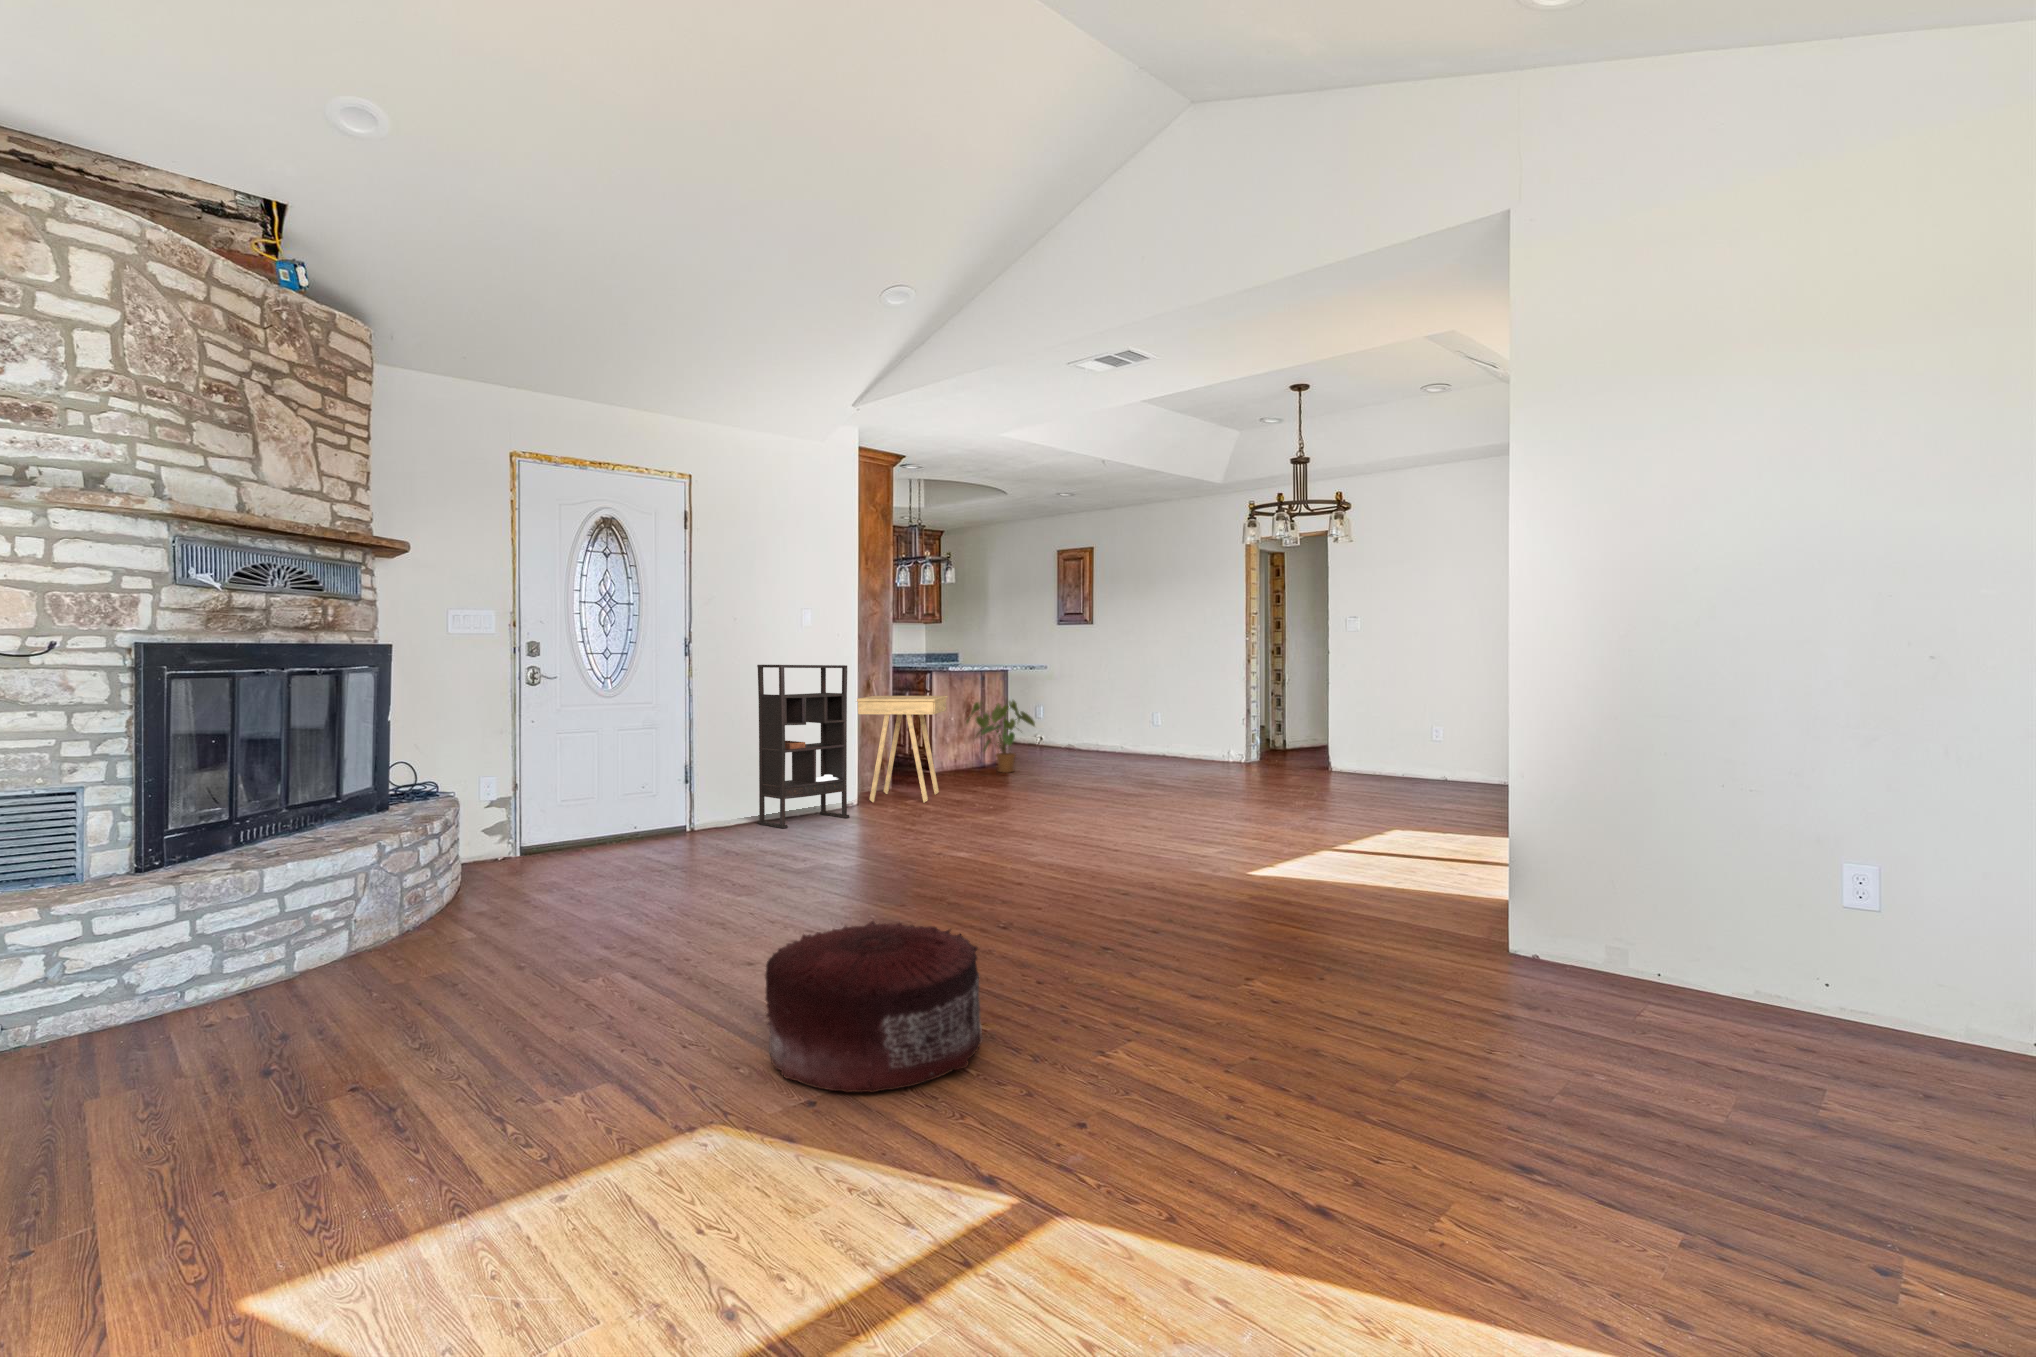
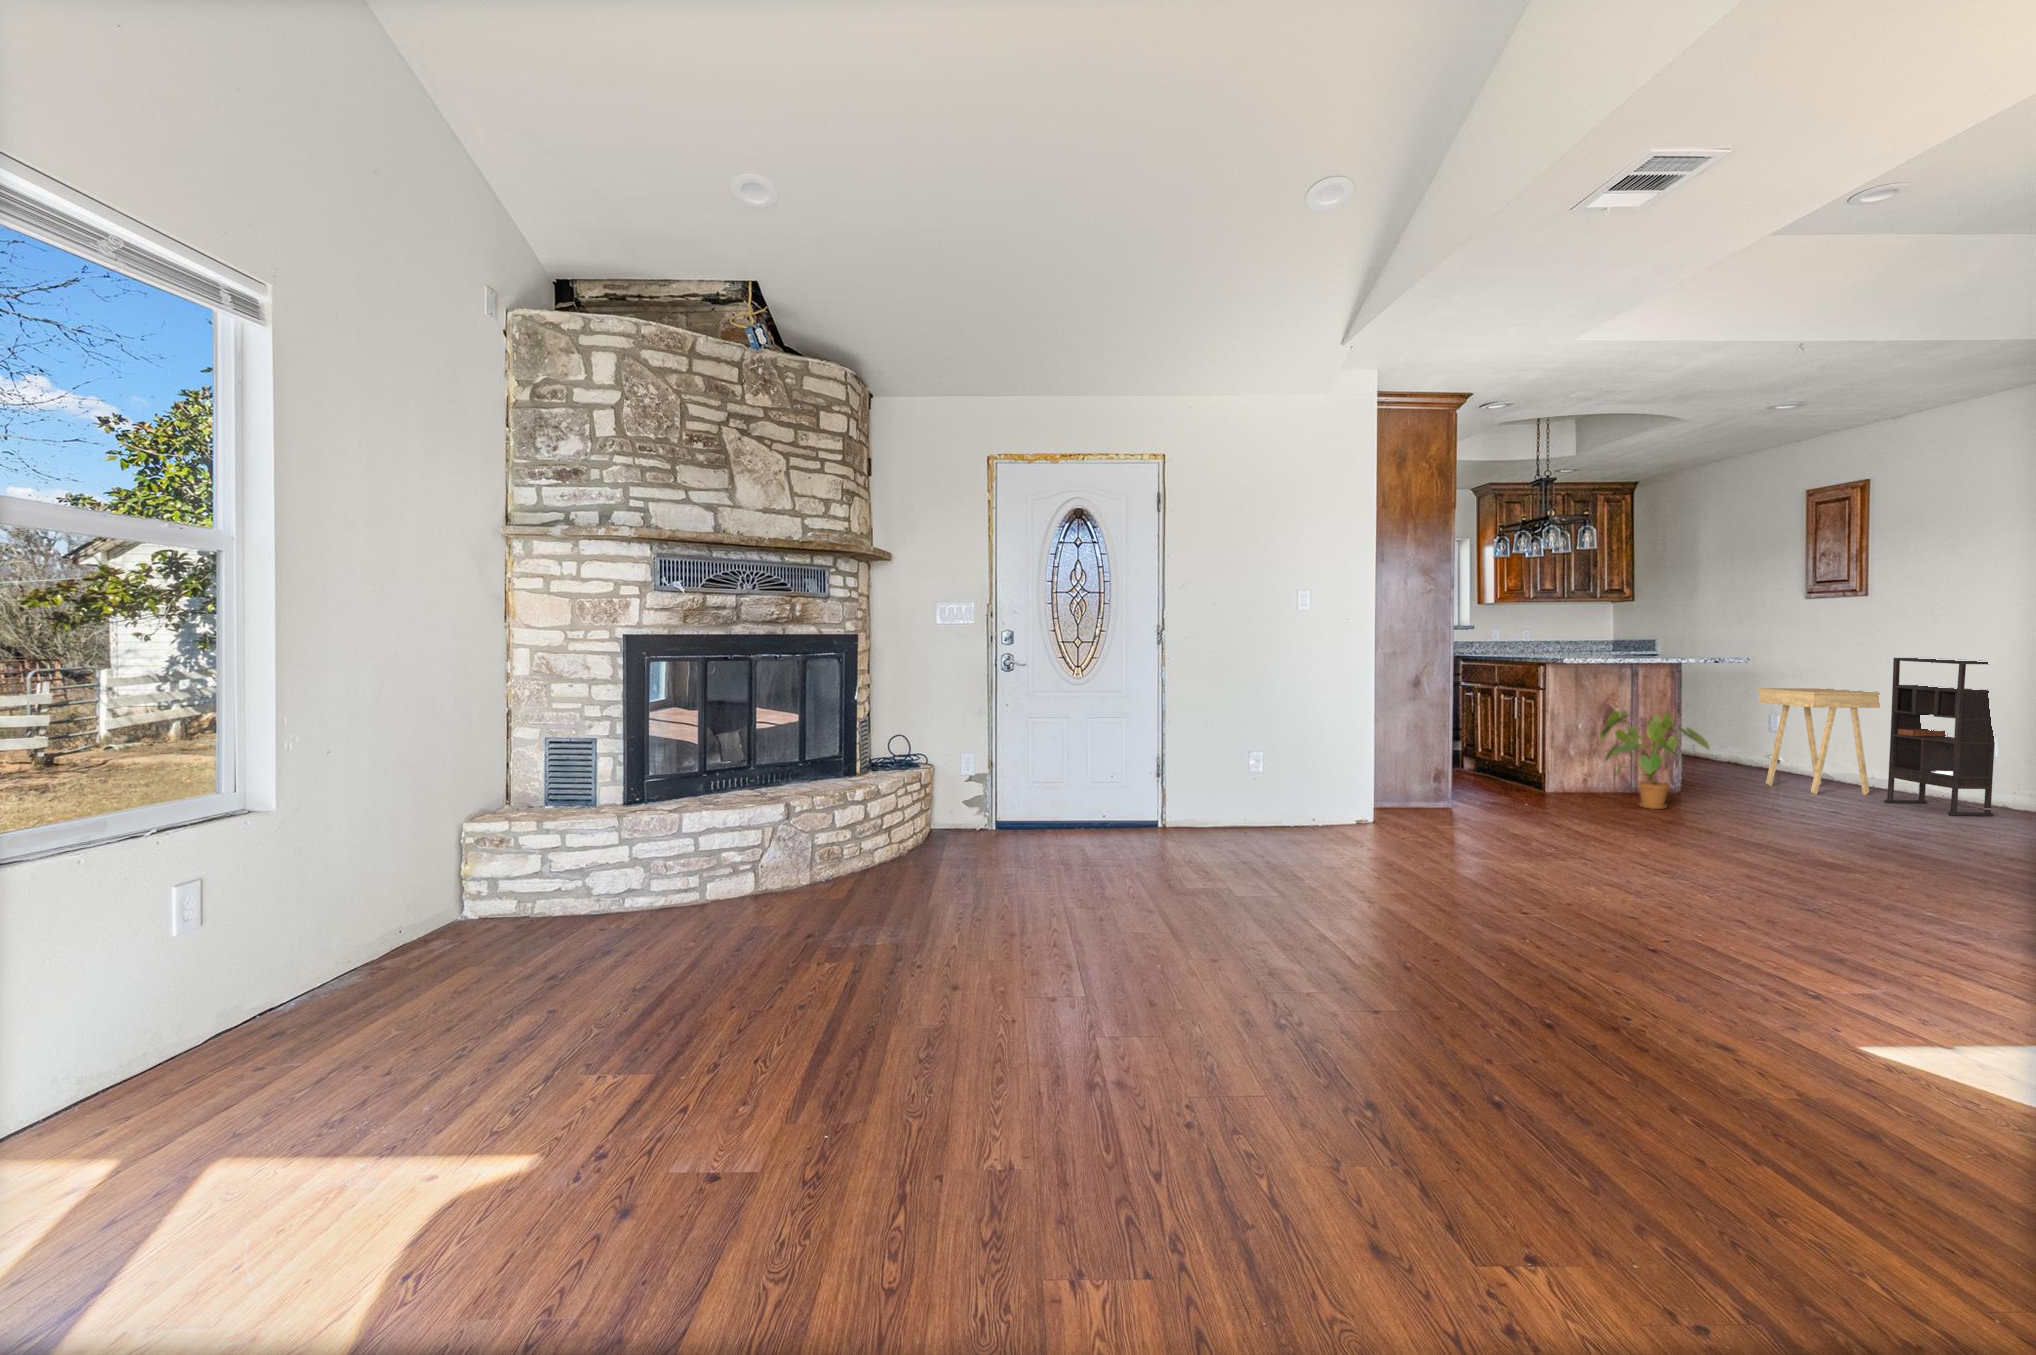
bookshelf: present [757,665,849,828] -> present [1884,658,1995,816]
side table: present [857,696,948,803] -> present [1757,688,1880,795]
pouf: present [766,921,982,1093] -> none [786,958,1040,1159]

